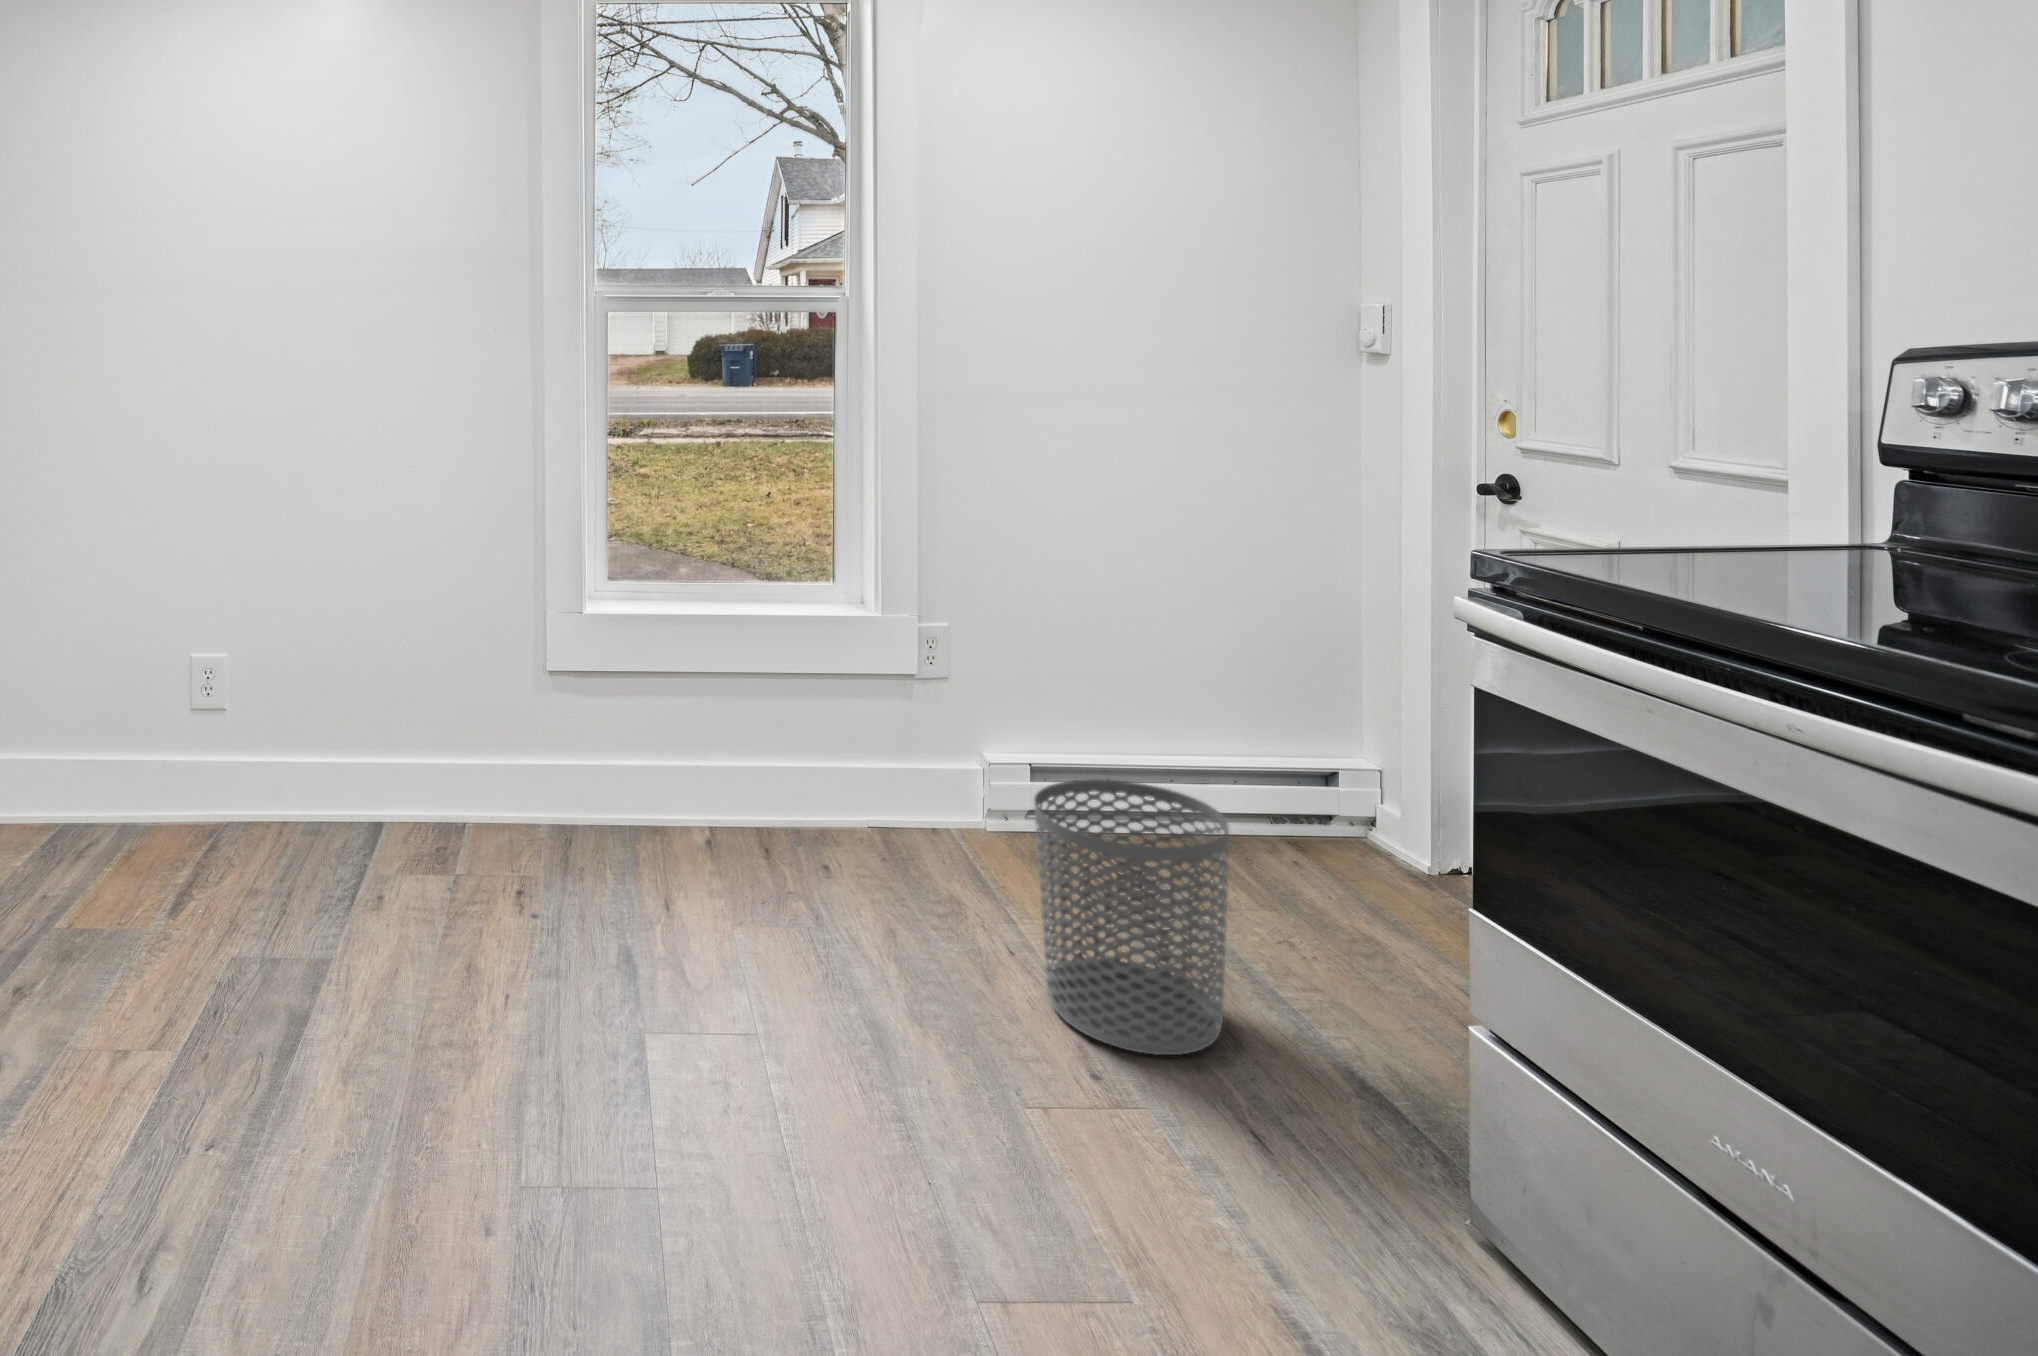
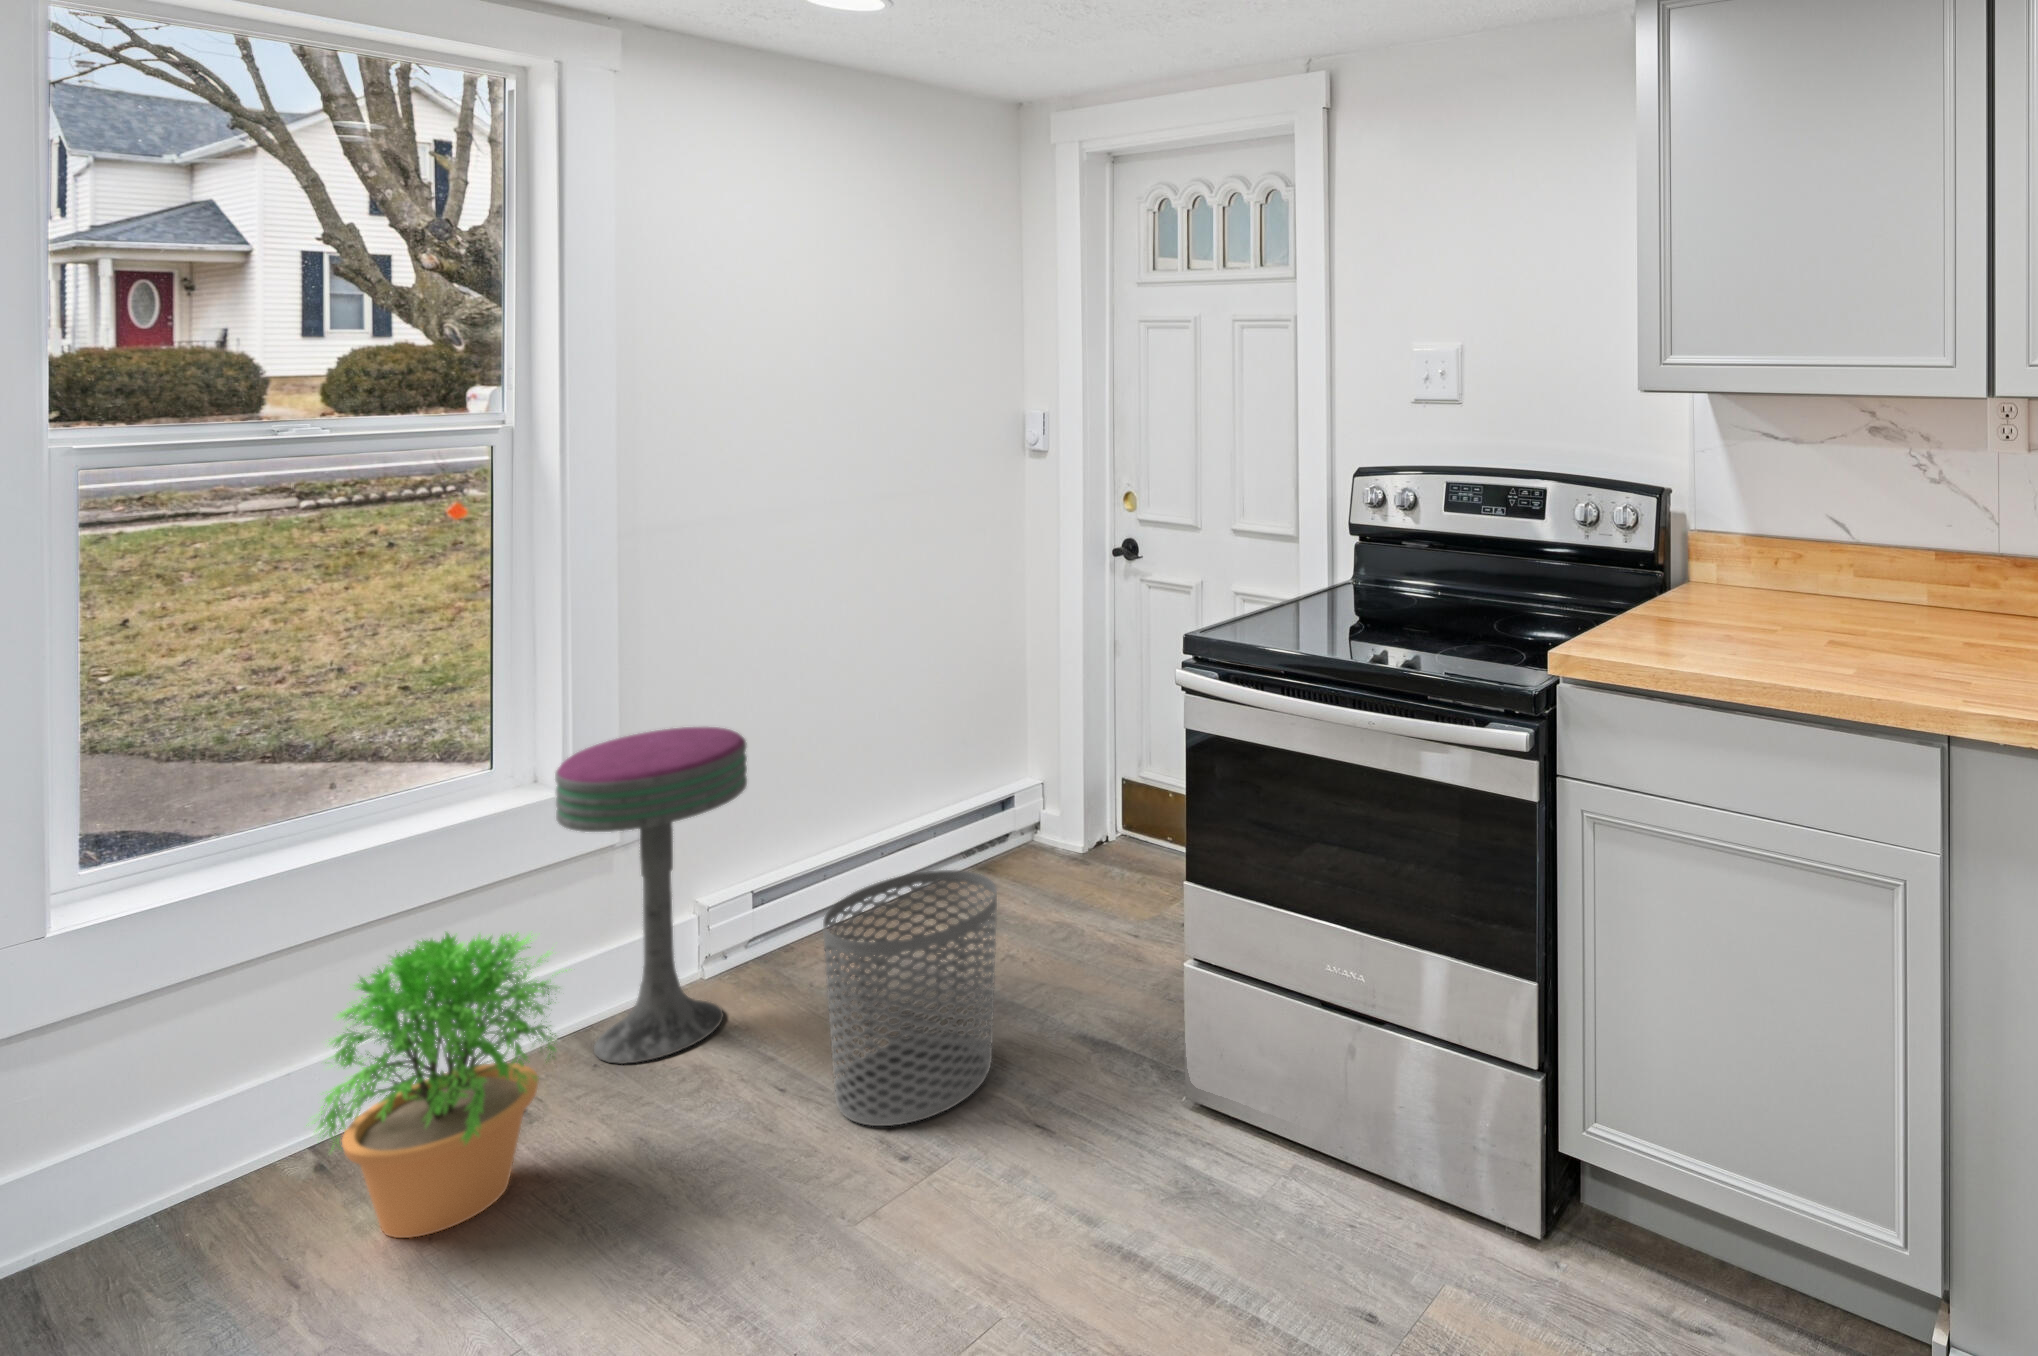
bar stool: none [854,583,1007,880] -> present [555,727,747,1064]
potted plant: none [666,691,844,928] -> present [306,932,570,1238]

